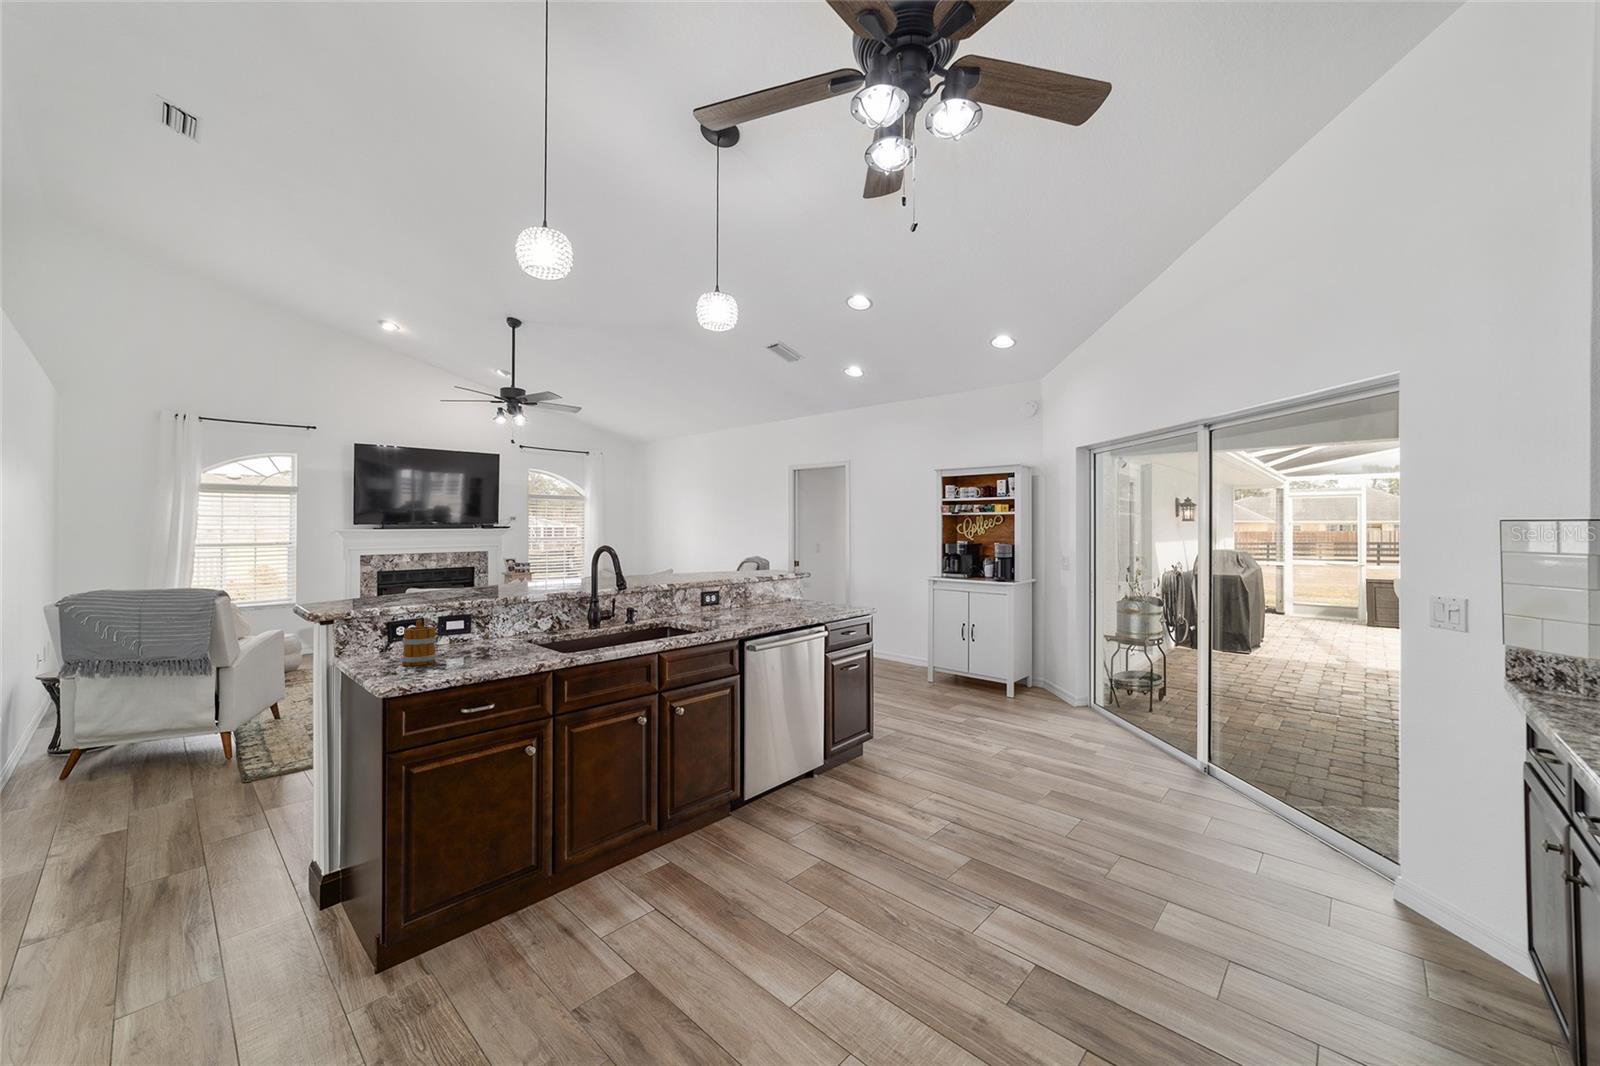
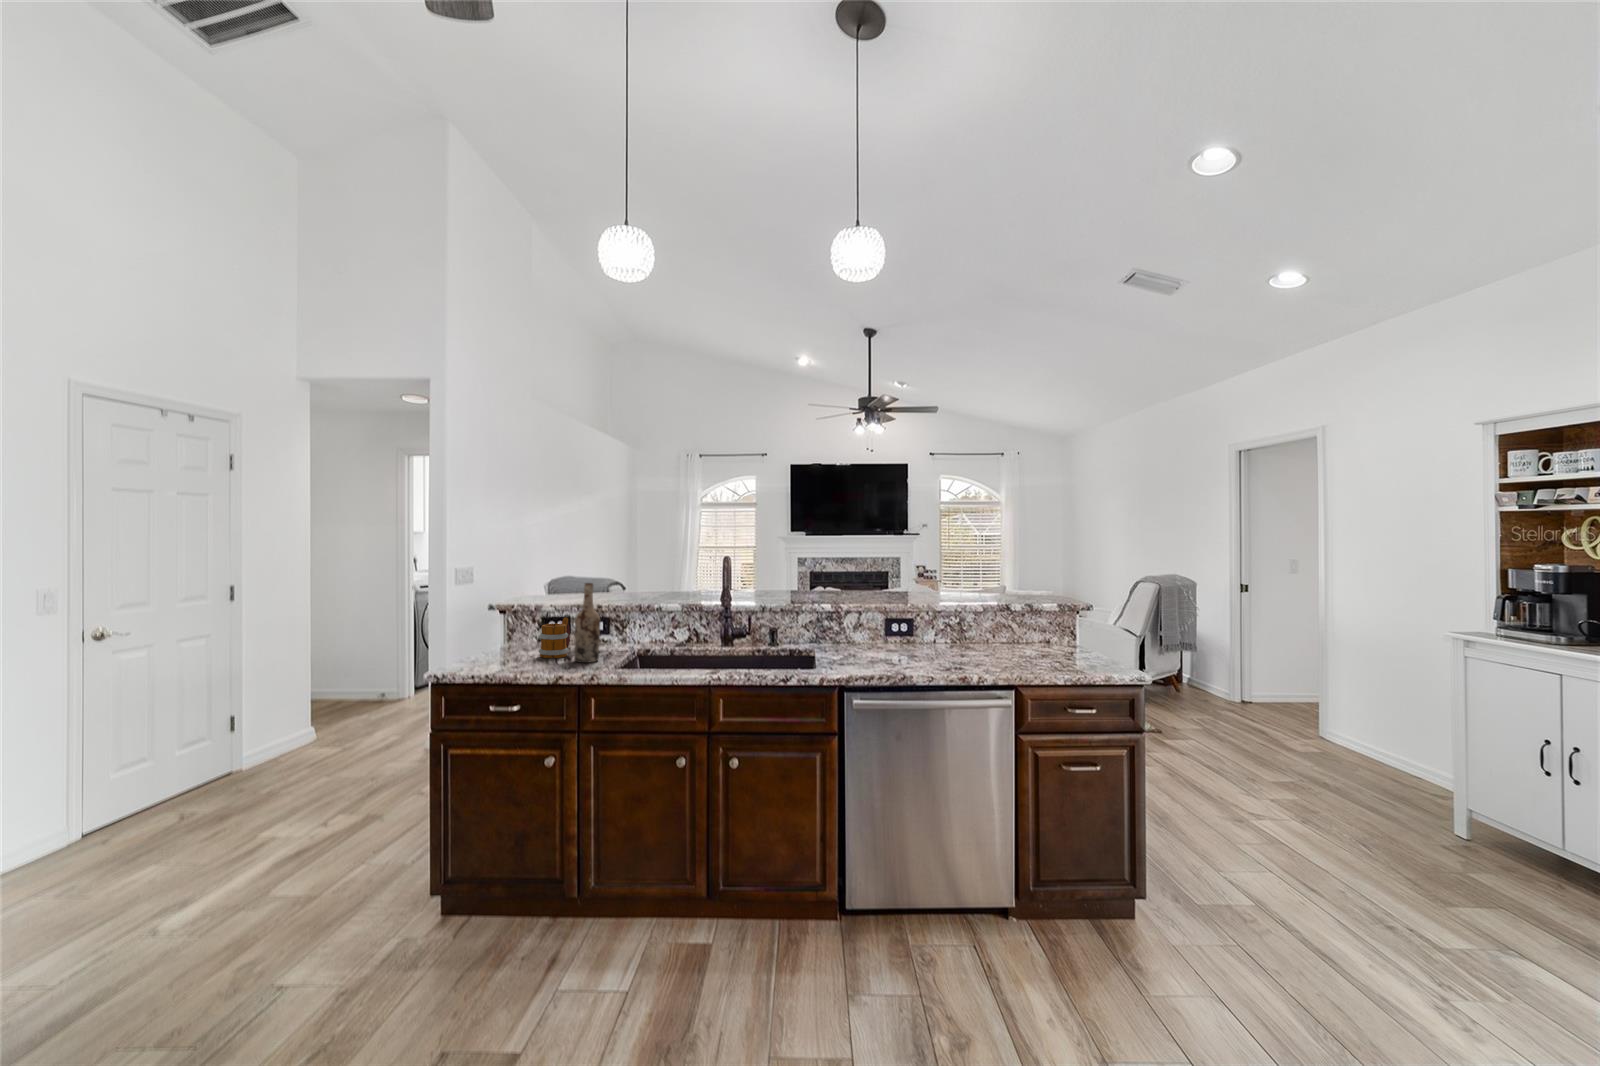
wine bottle: none [466,577,495,662] -> present [574,583,600,663]

